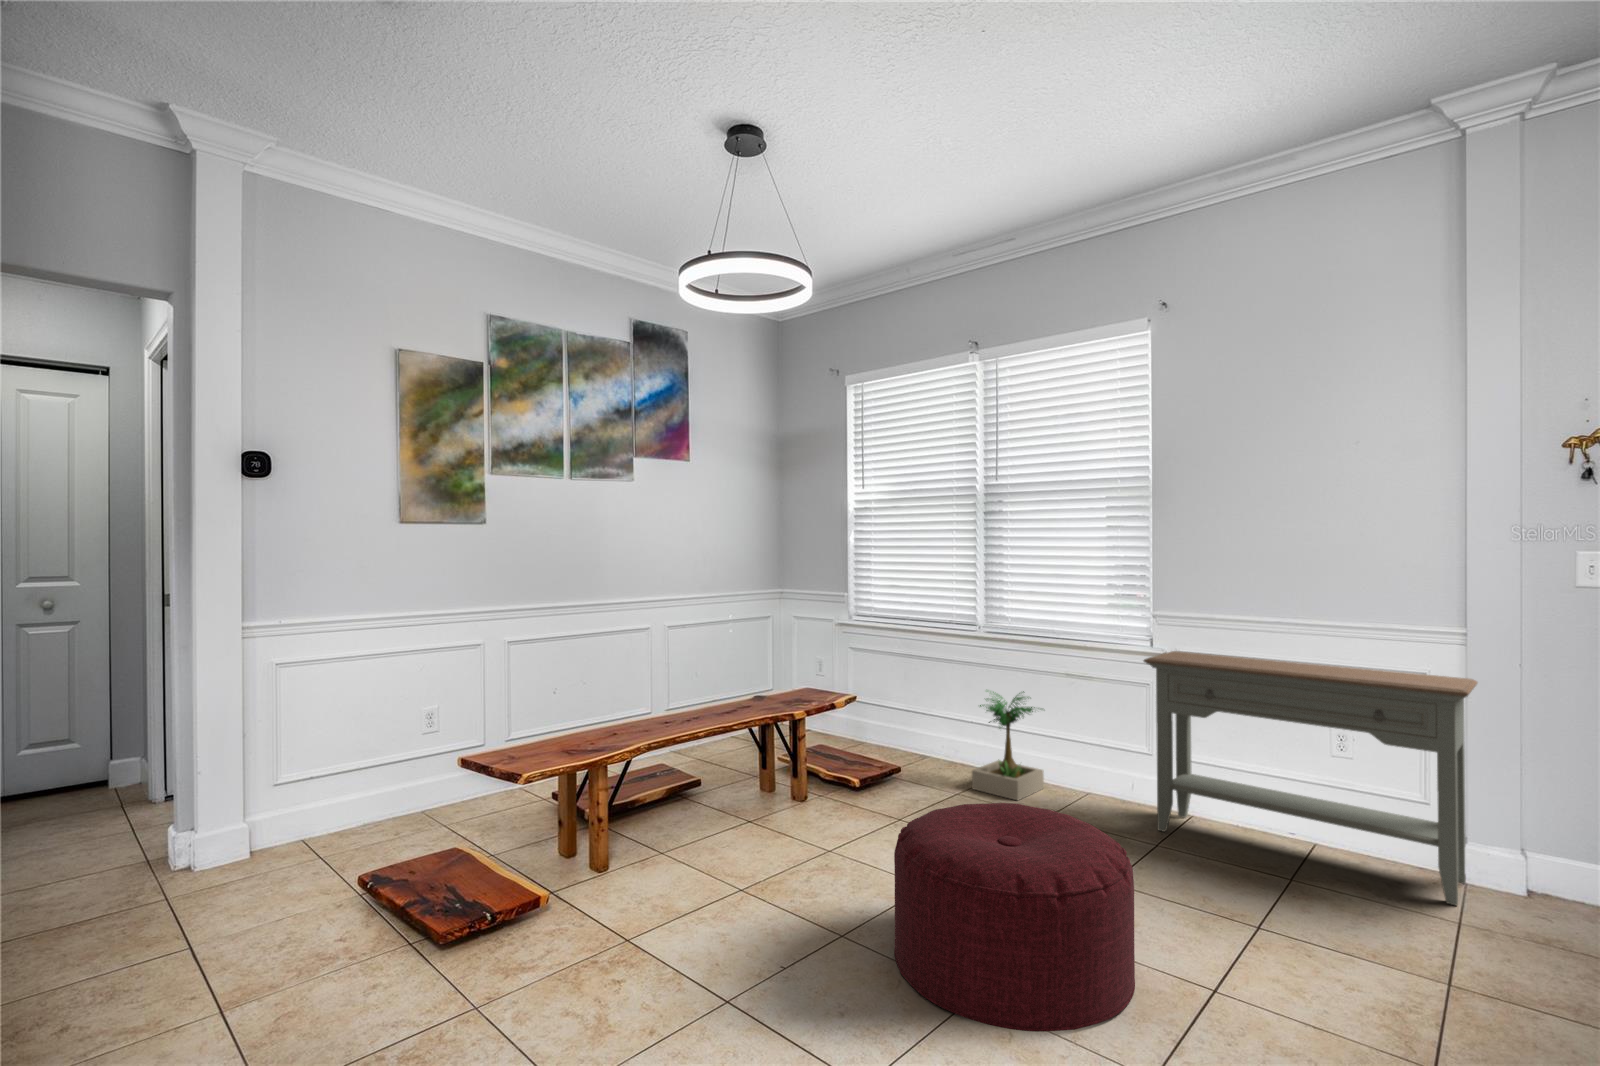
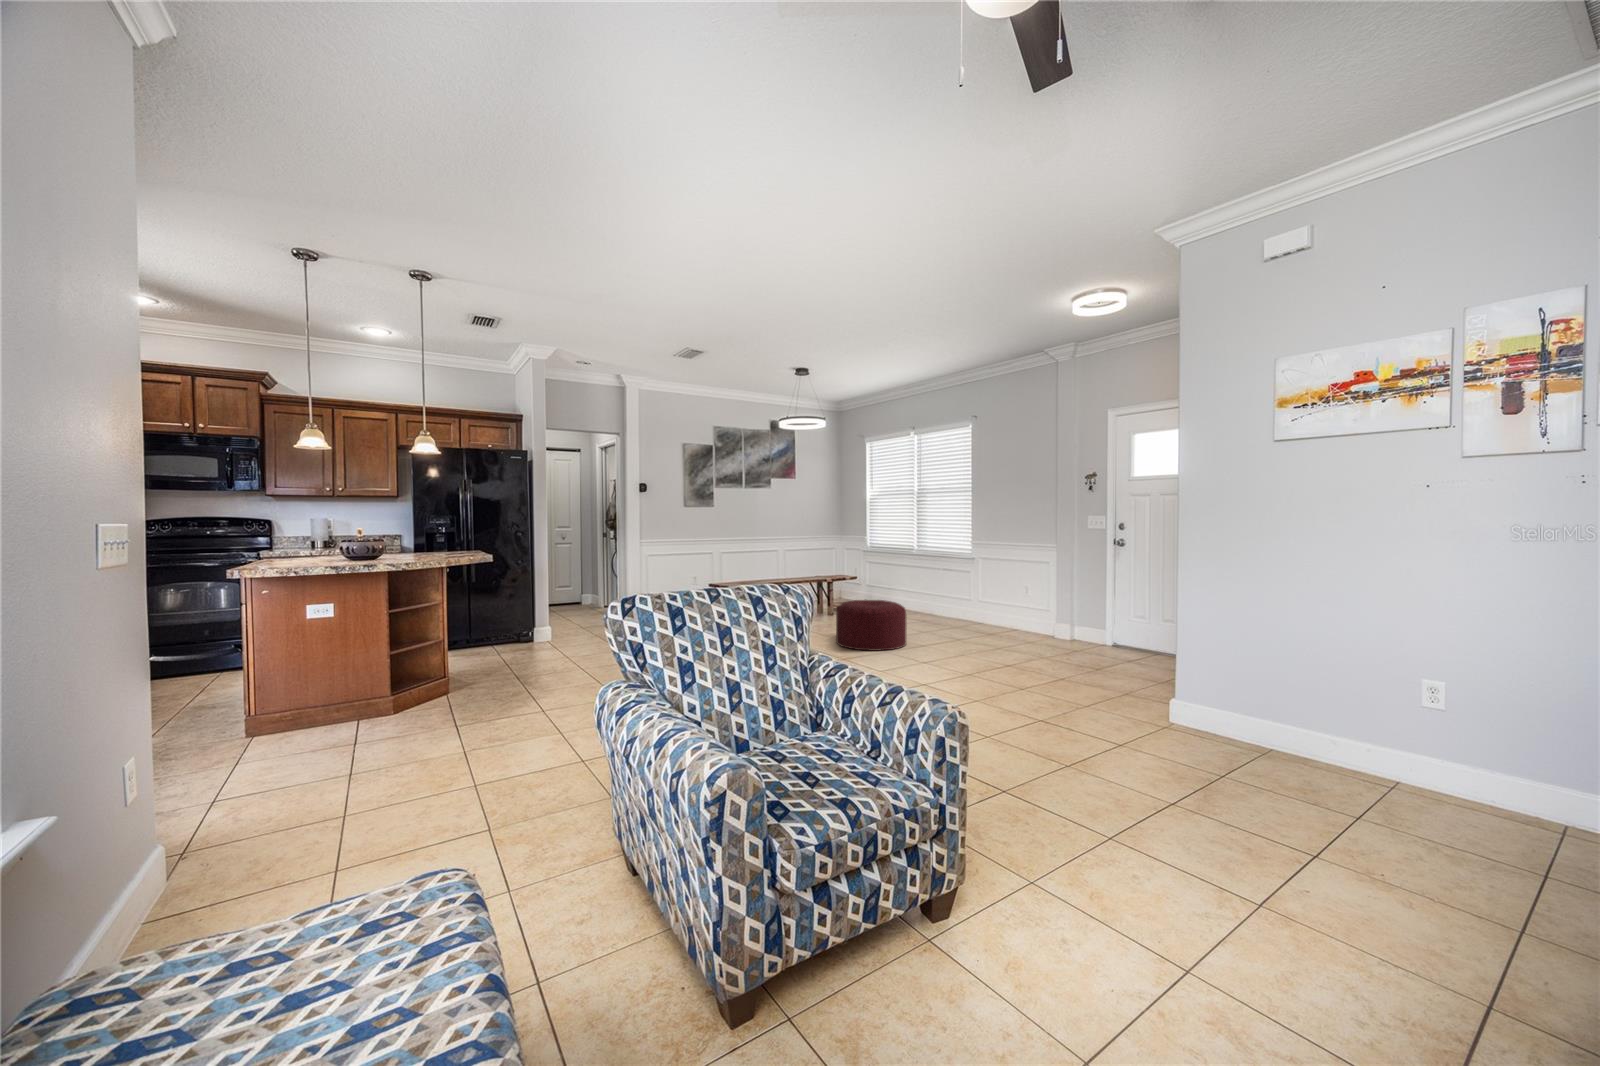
console table: present [1144,651,1477,905] -> none [957,558,1061,642]
potted plant: present [972,691,1044,800] -> none [902,575,935,618]

